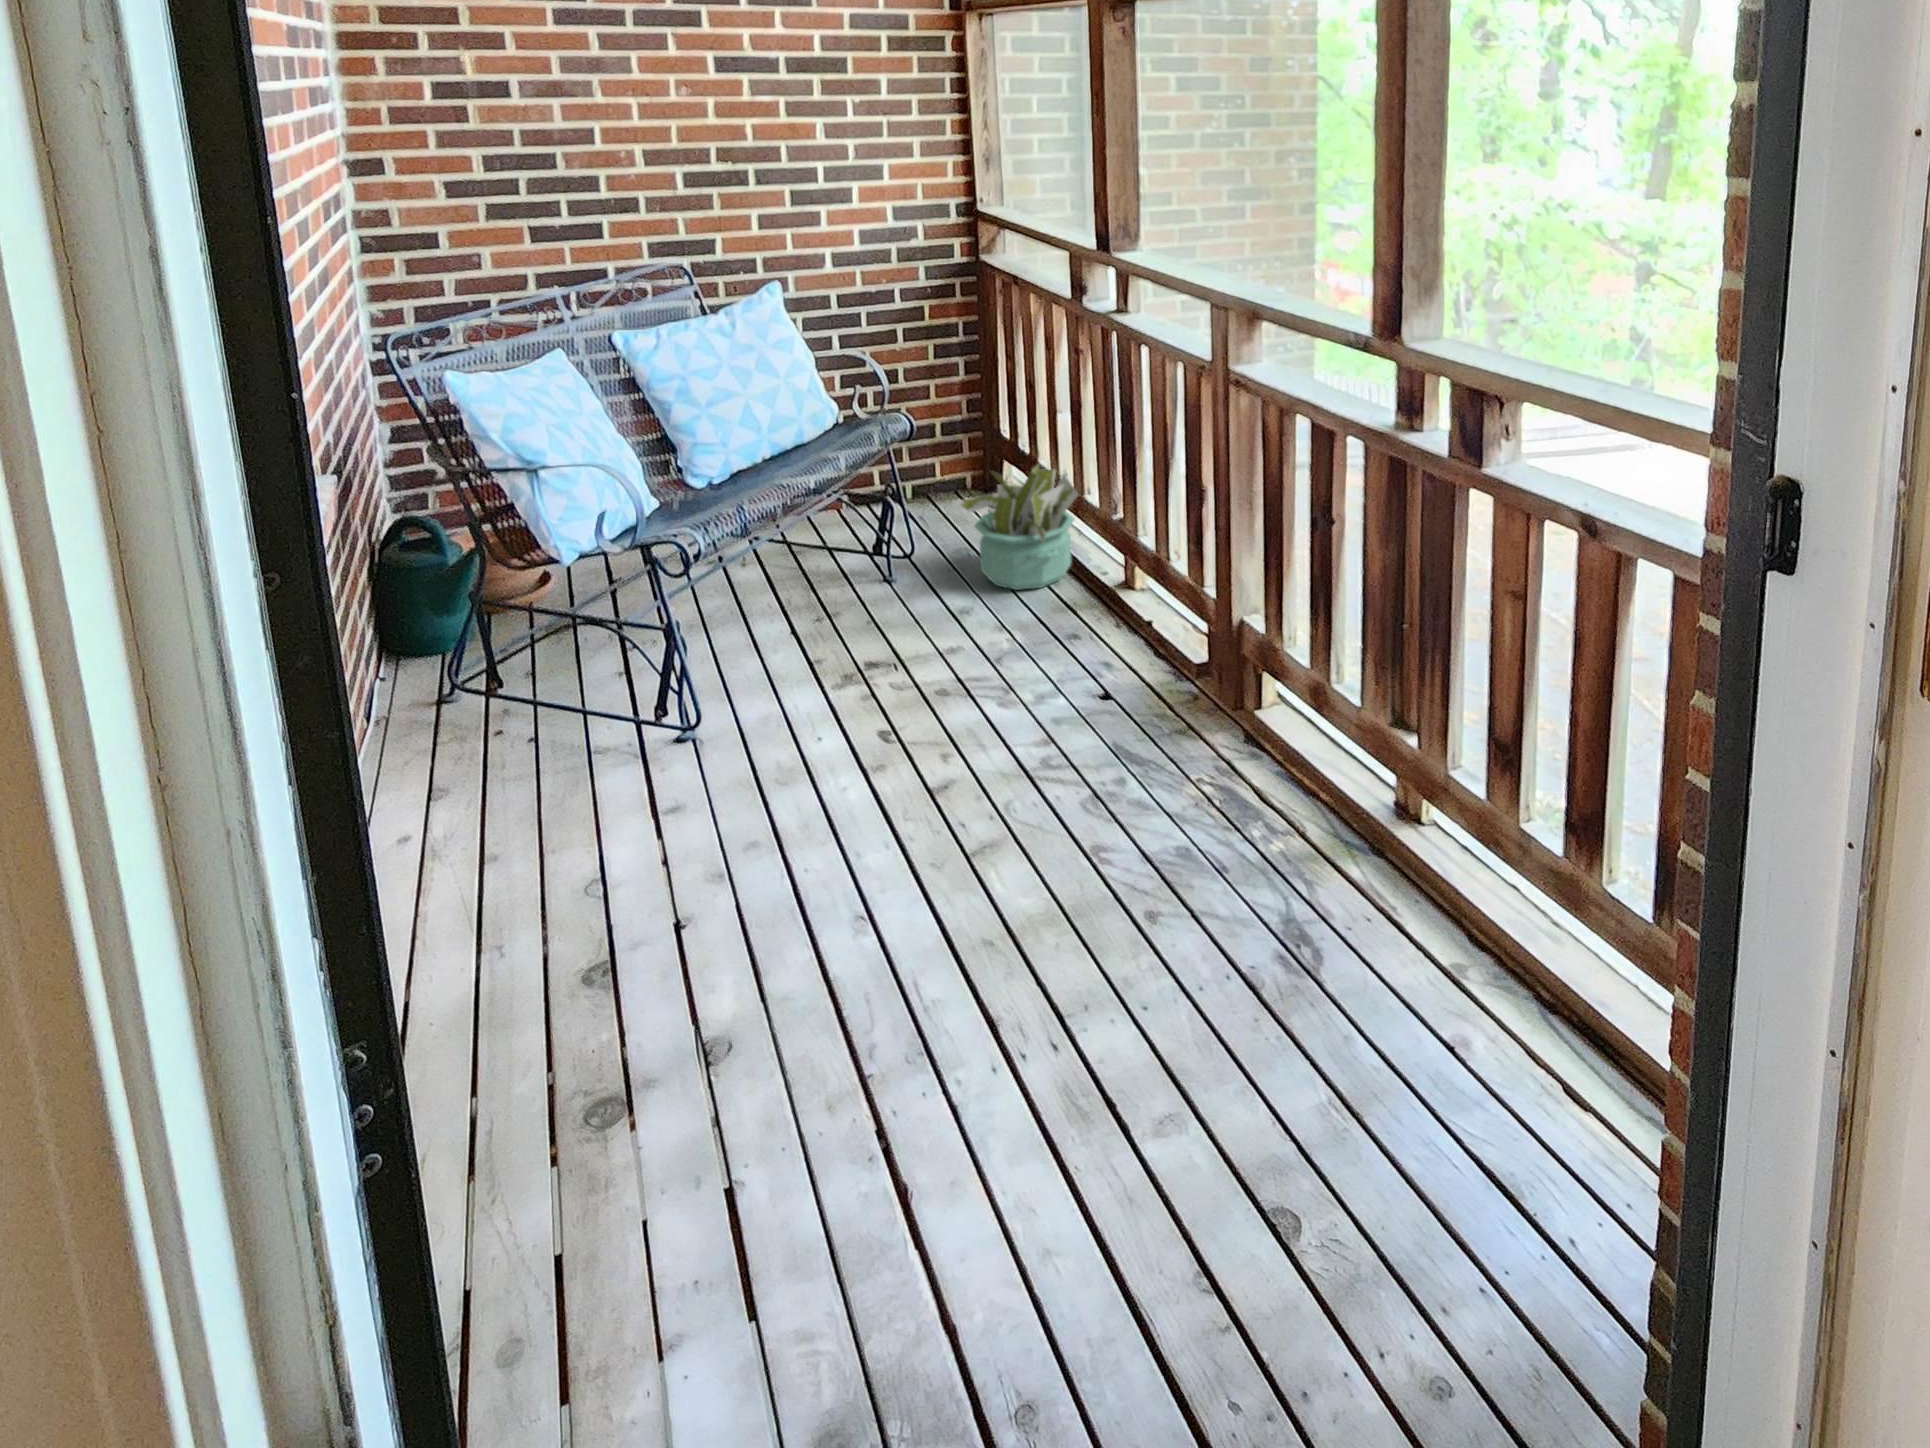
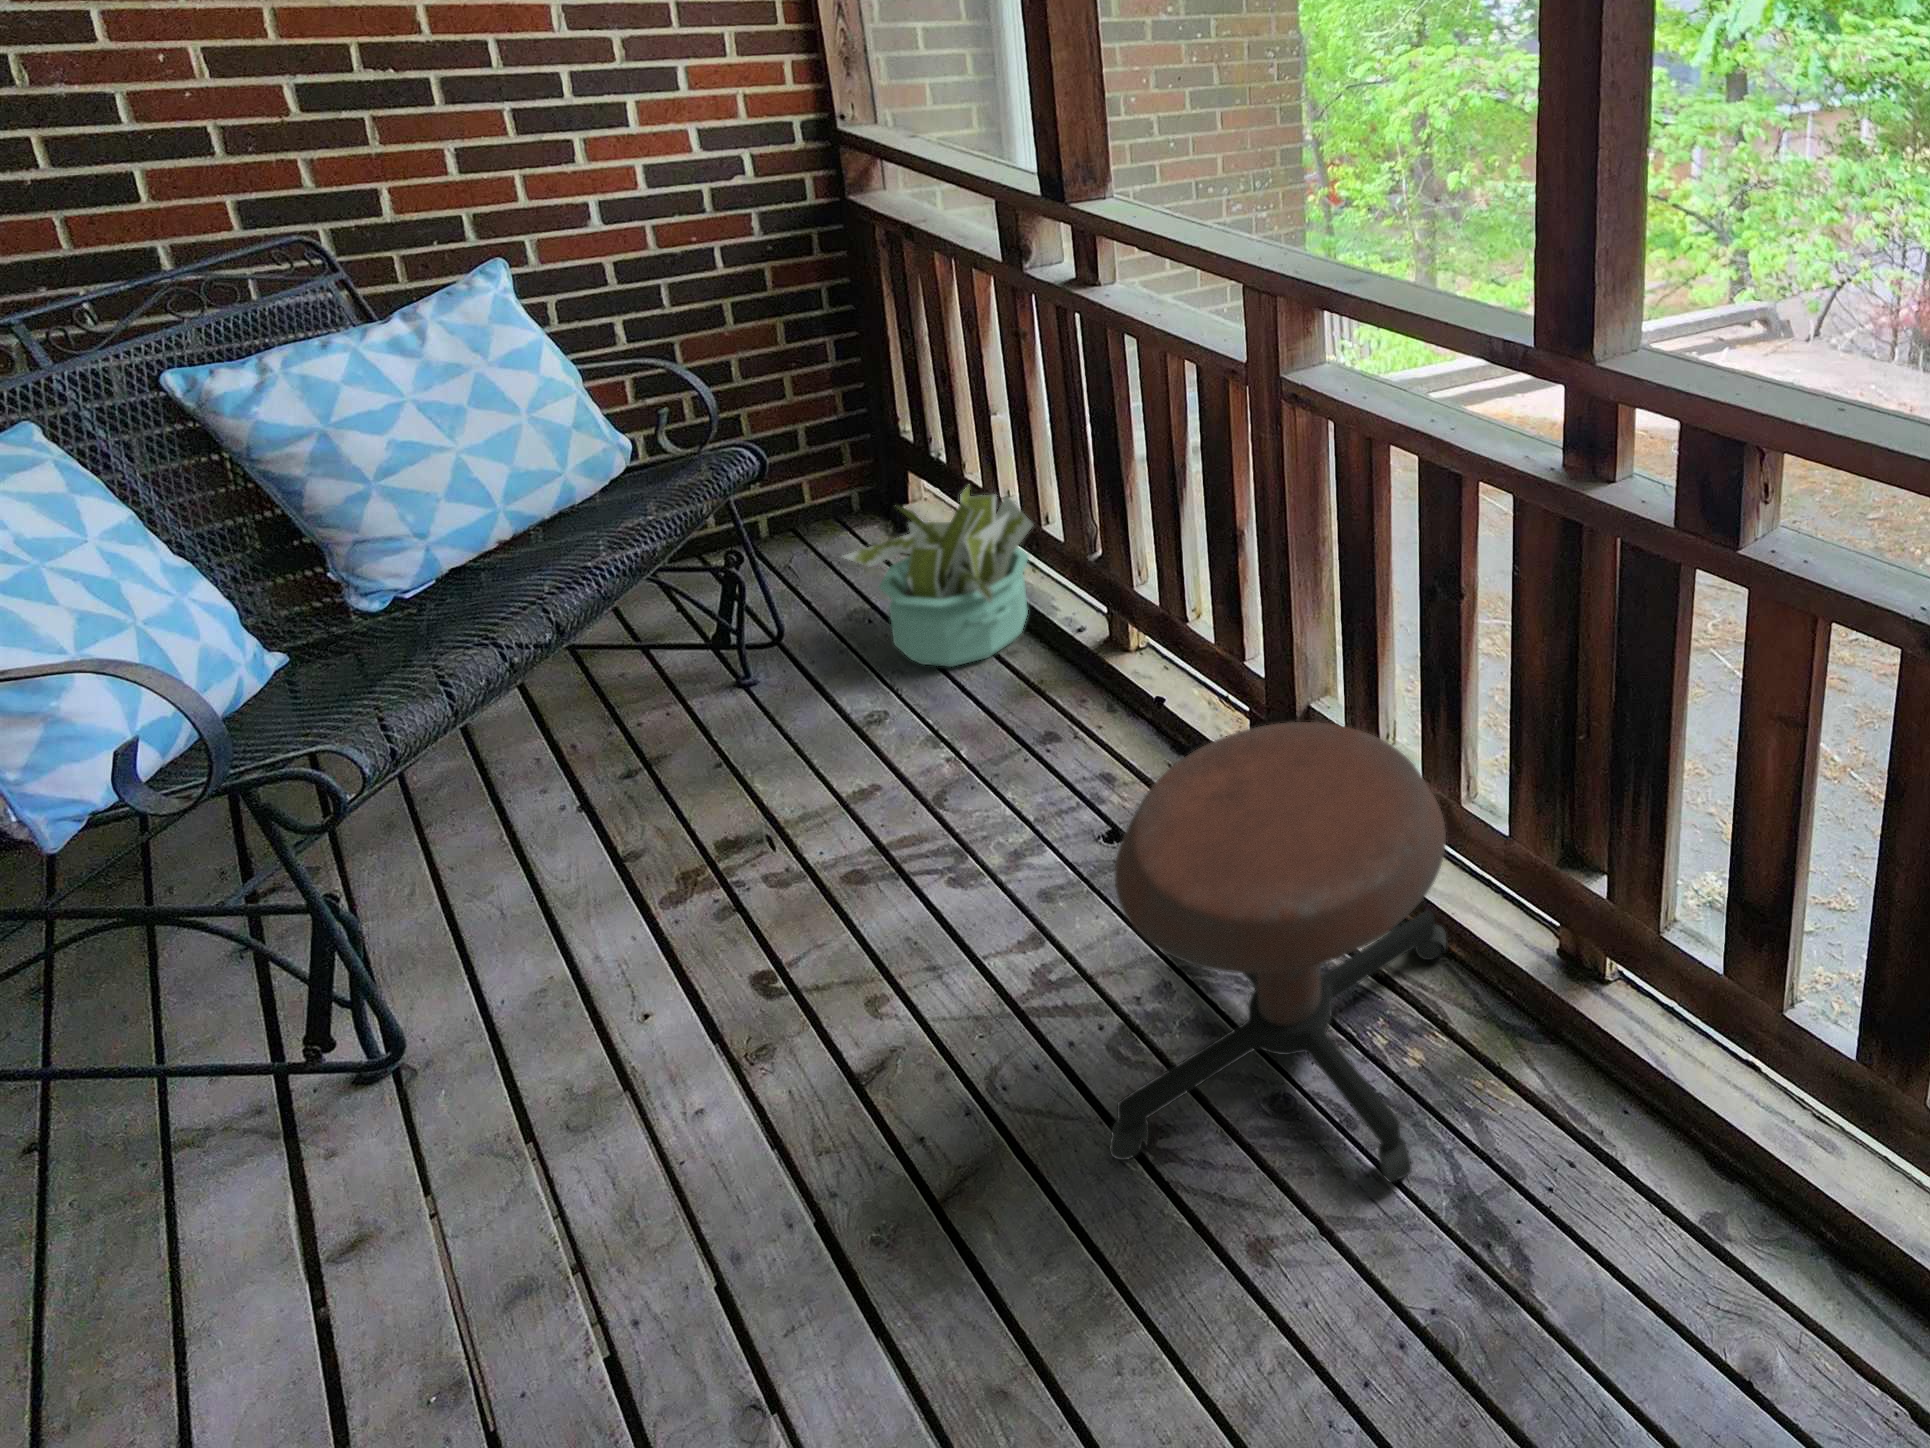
stool: none [1067,598,1316,893] -> present [1110,722,1446,1182]

